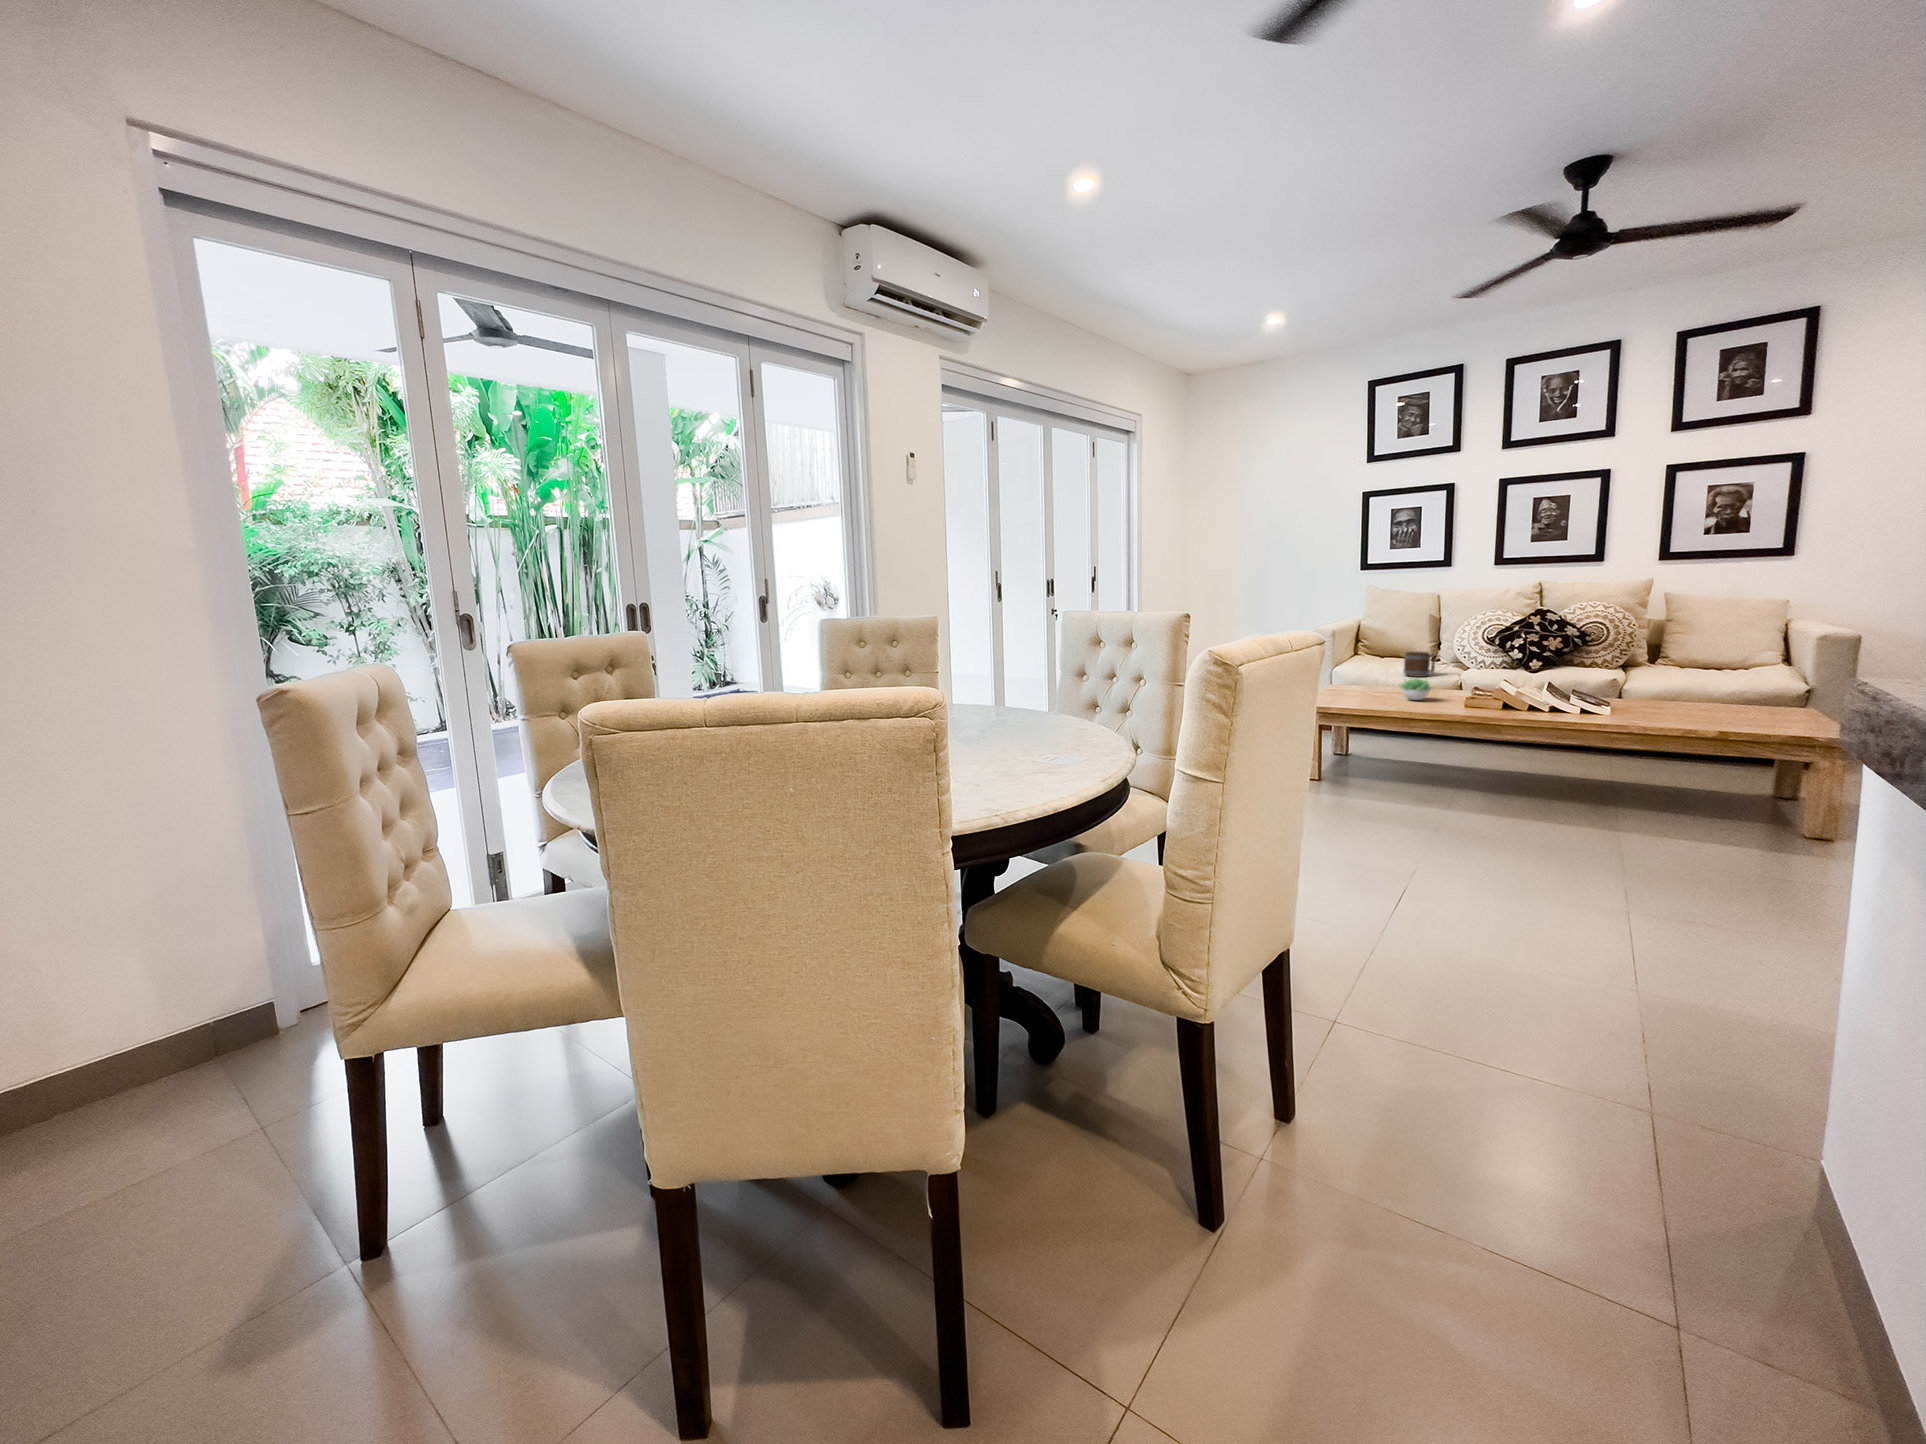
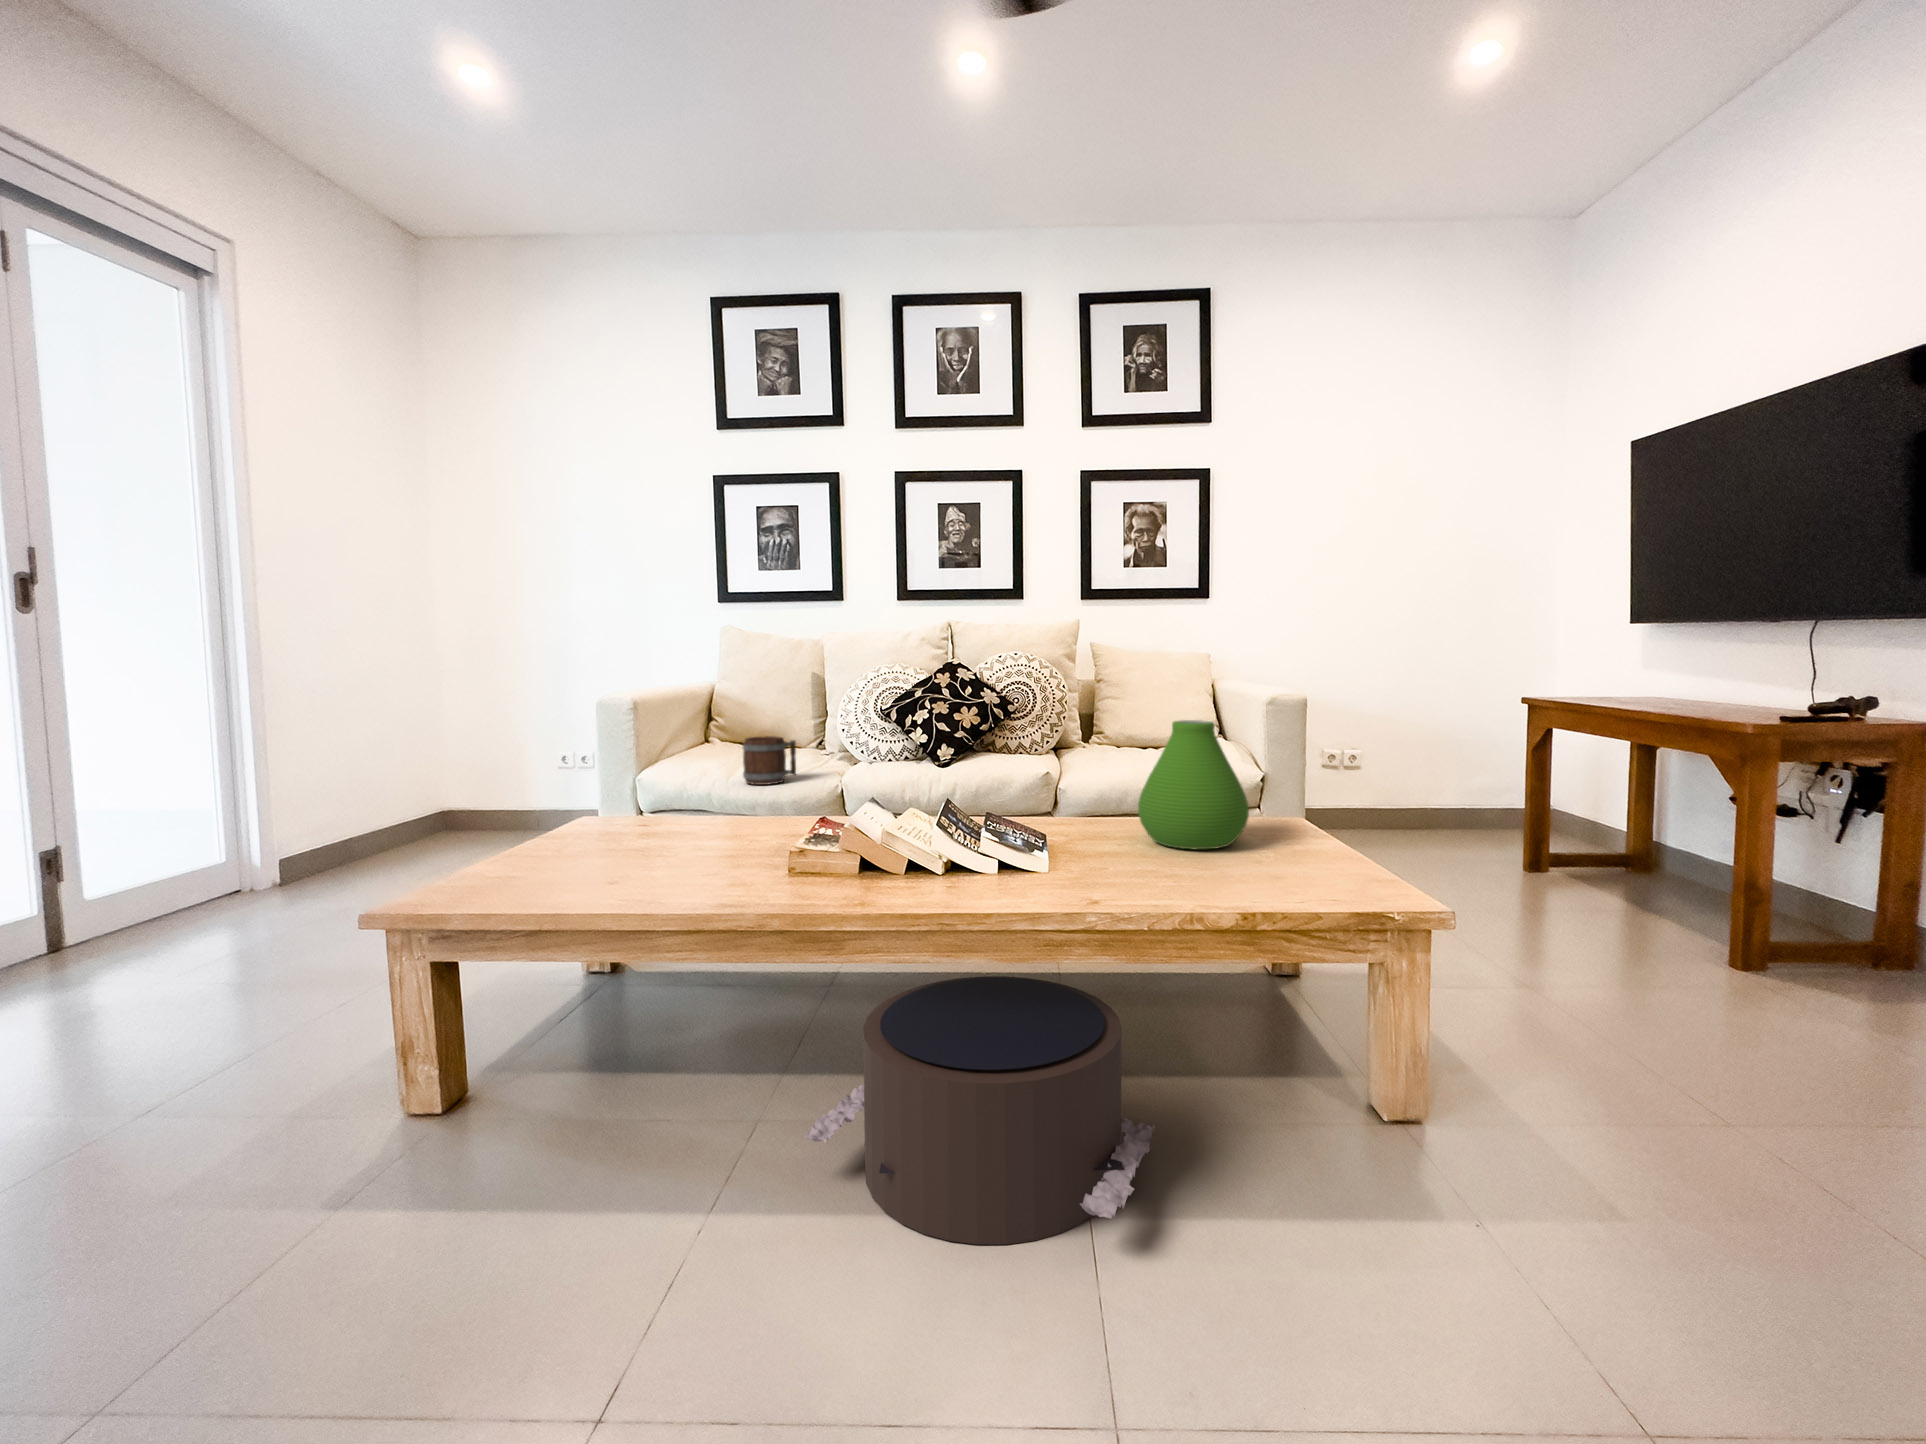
vase: none [1678,652,1760,720] -> present [1138,720,1249,849]
succulent plant: present [1399,678,1432,700] -> none [672,796,744,847]
pouf: none [1480,763,1665,851] -> present [805,976,1155,1245]

